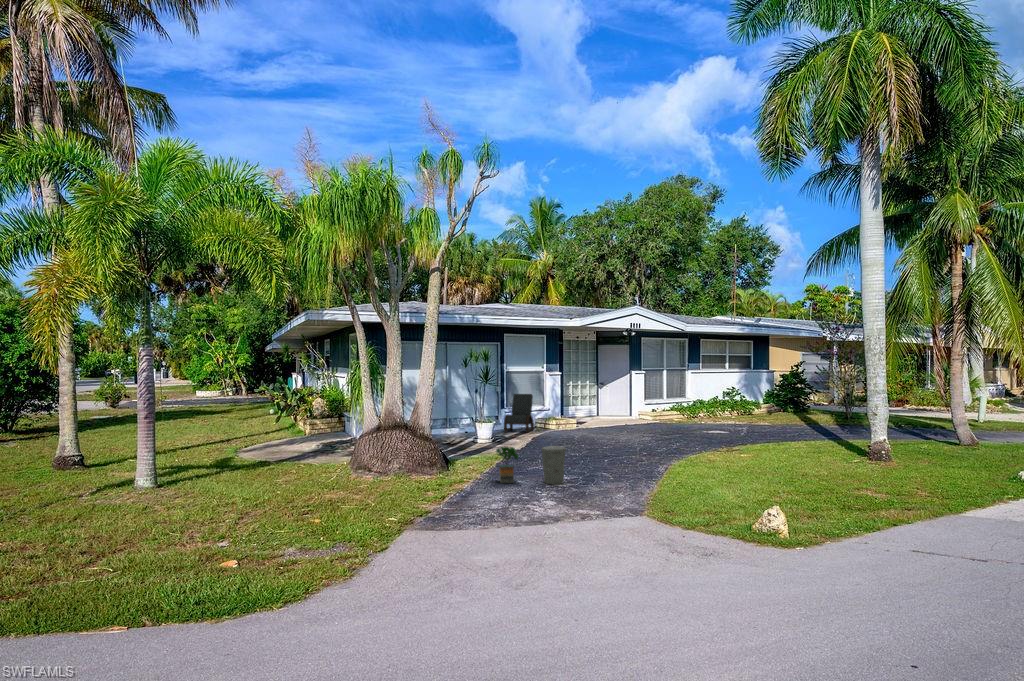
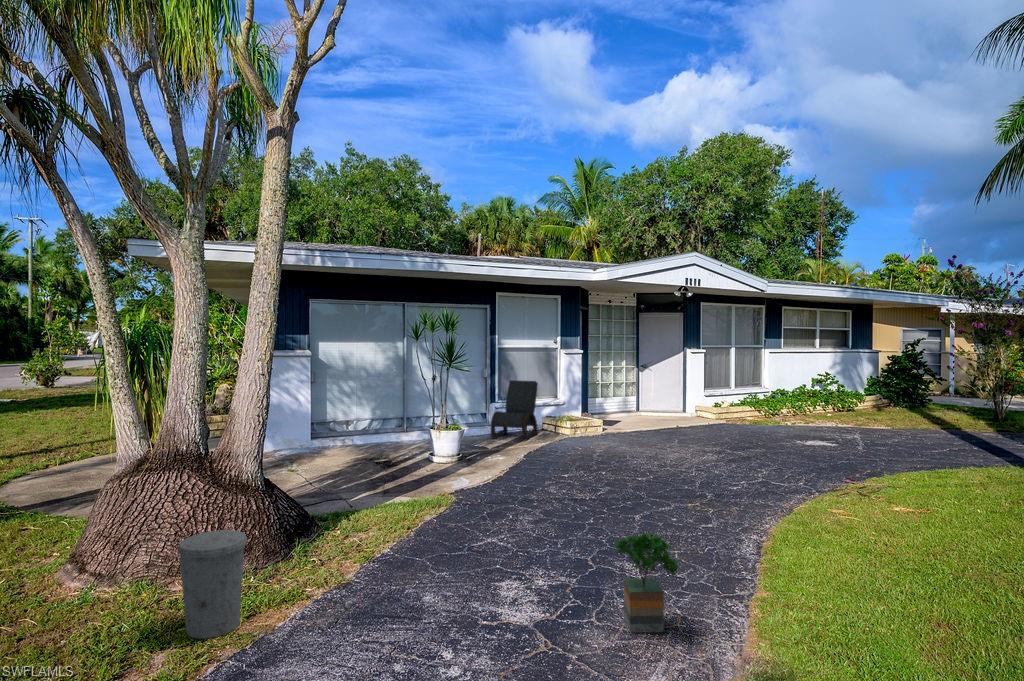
trash can: present [542,446,566,484] -> present [178,530,247,639]
potted tree: present [496,447,519,483] -> present [615,533,678,633]

